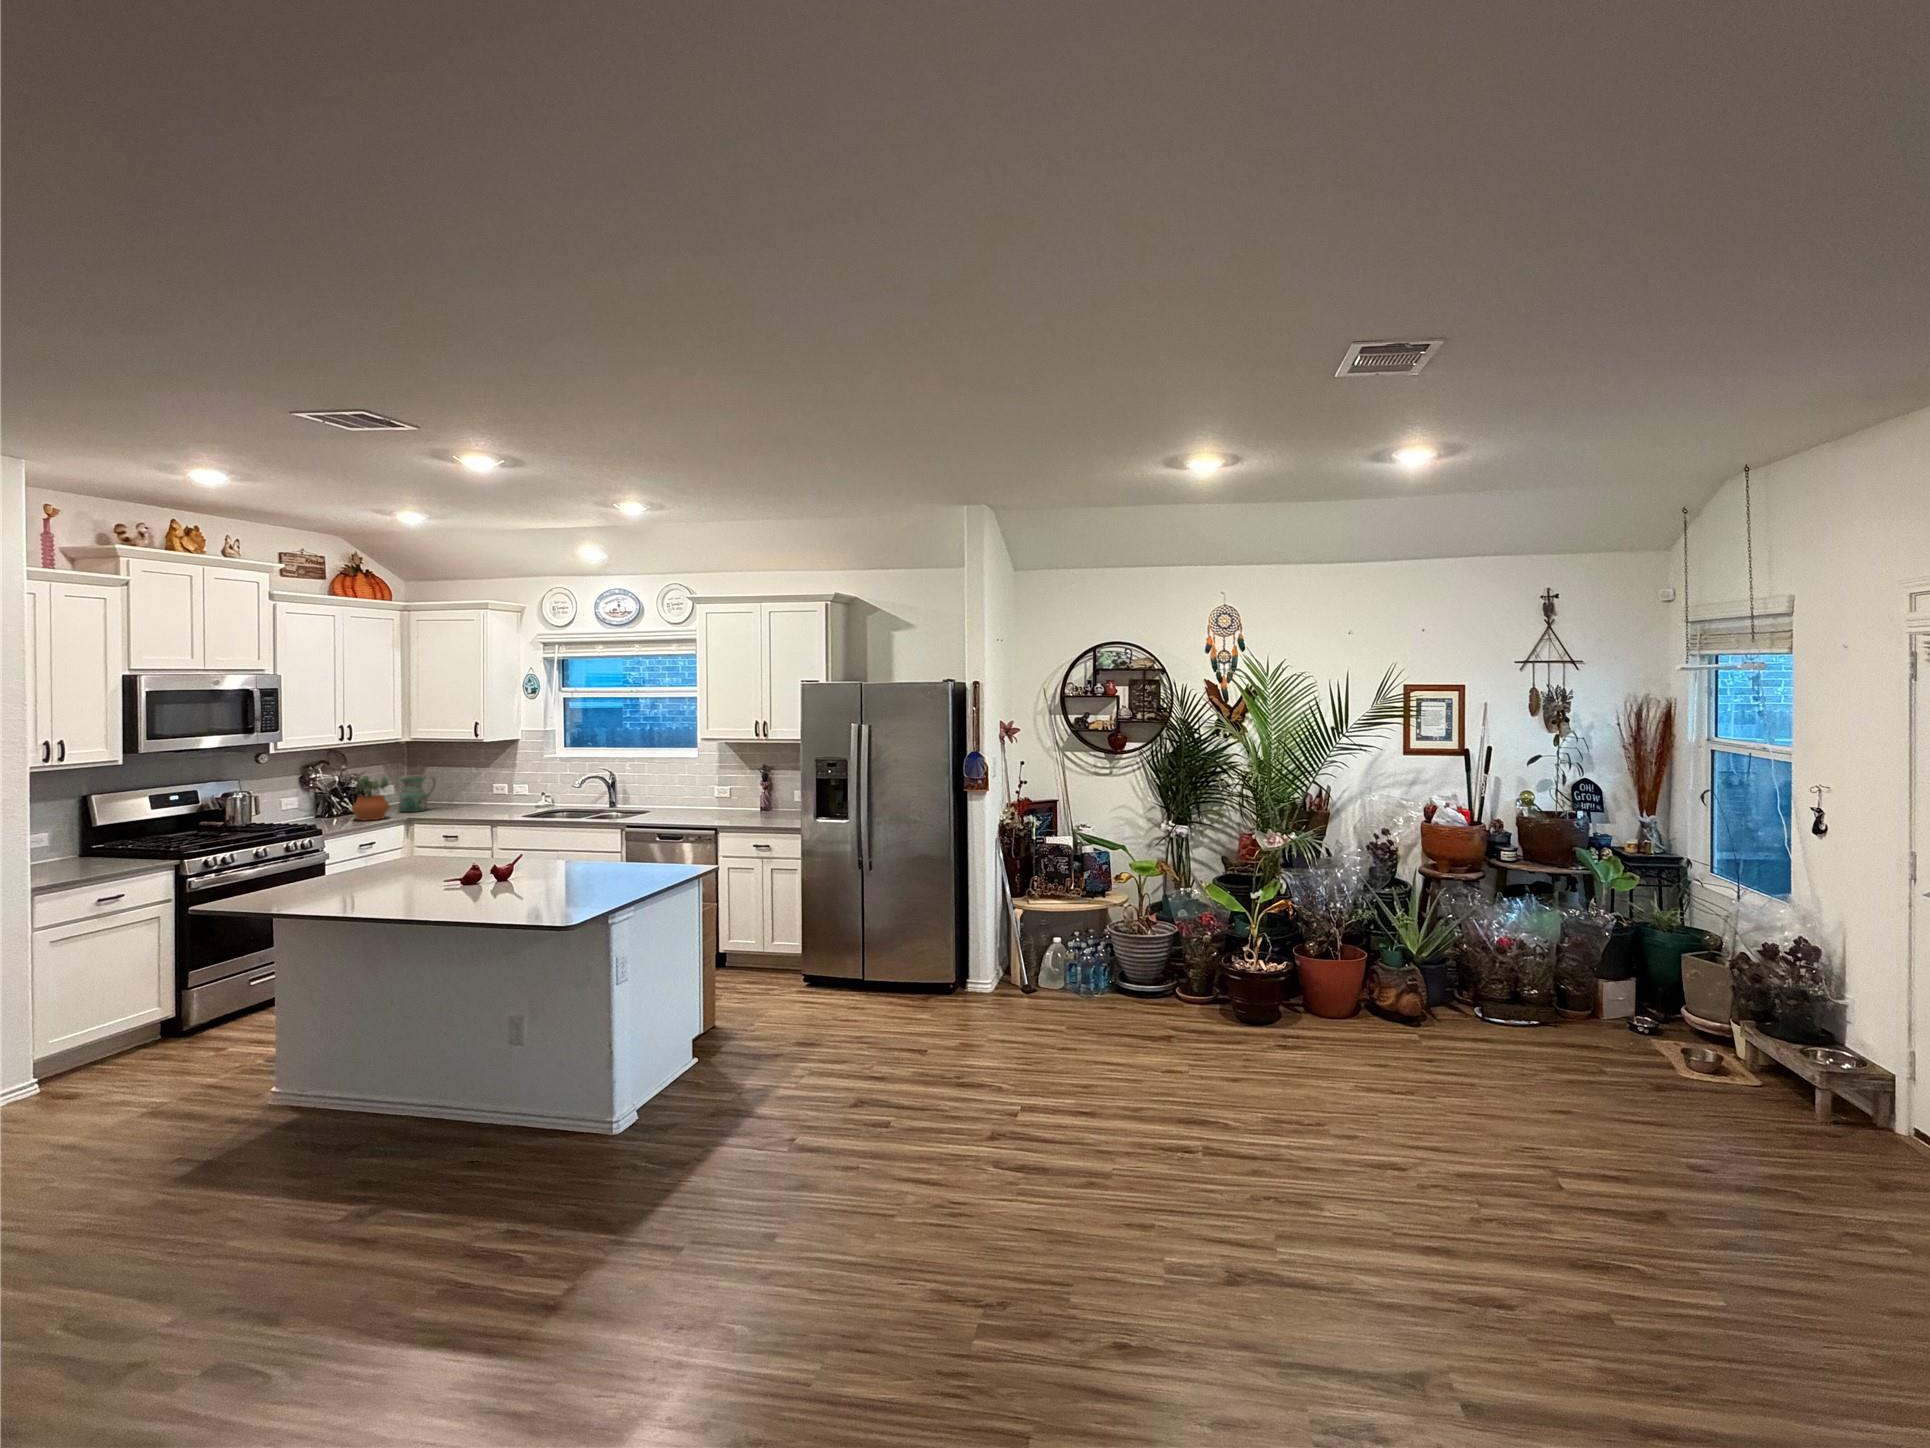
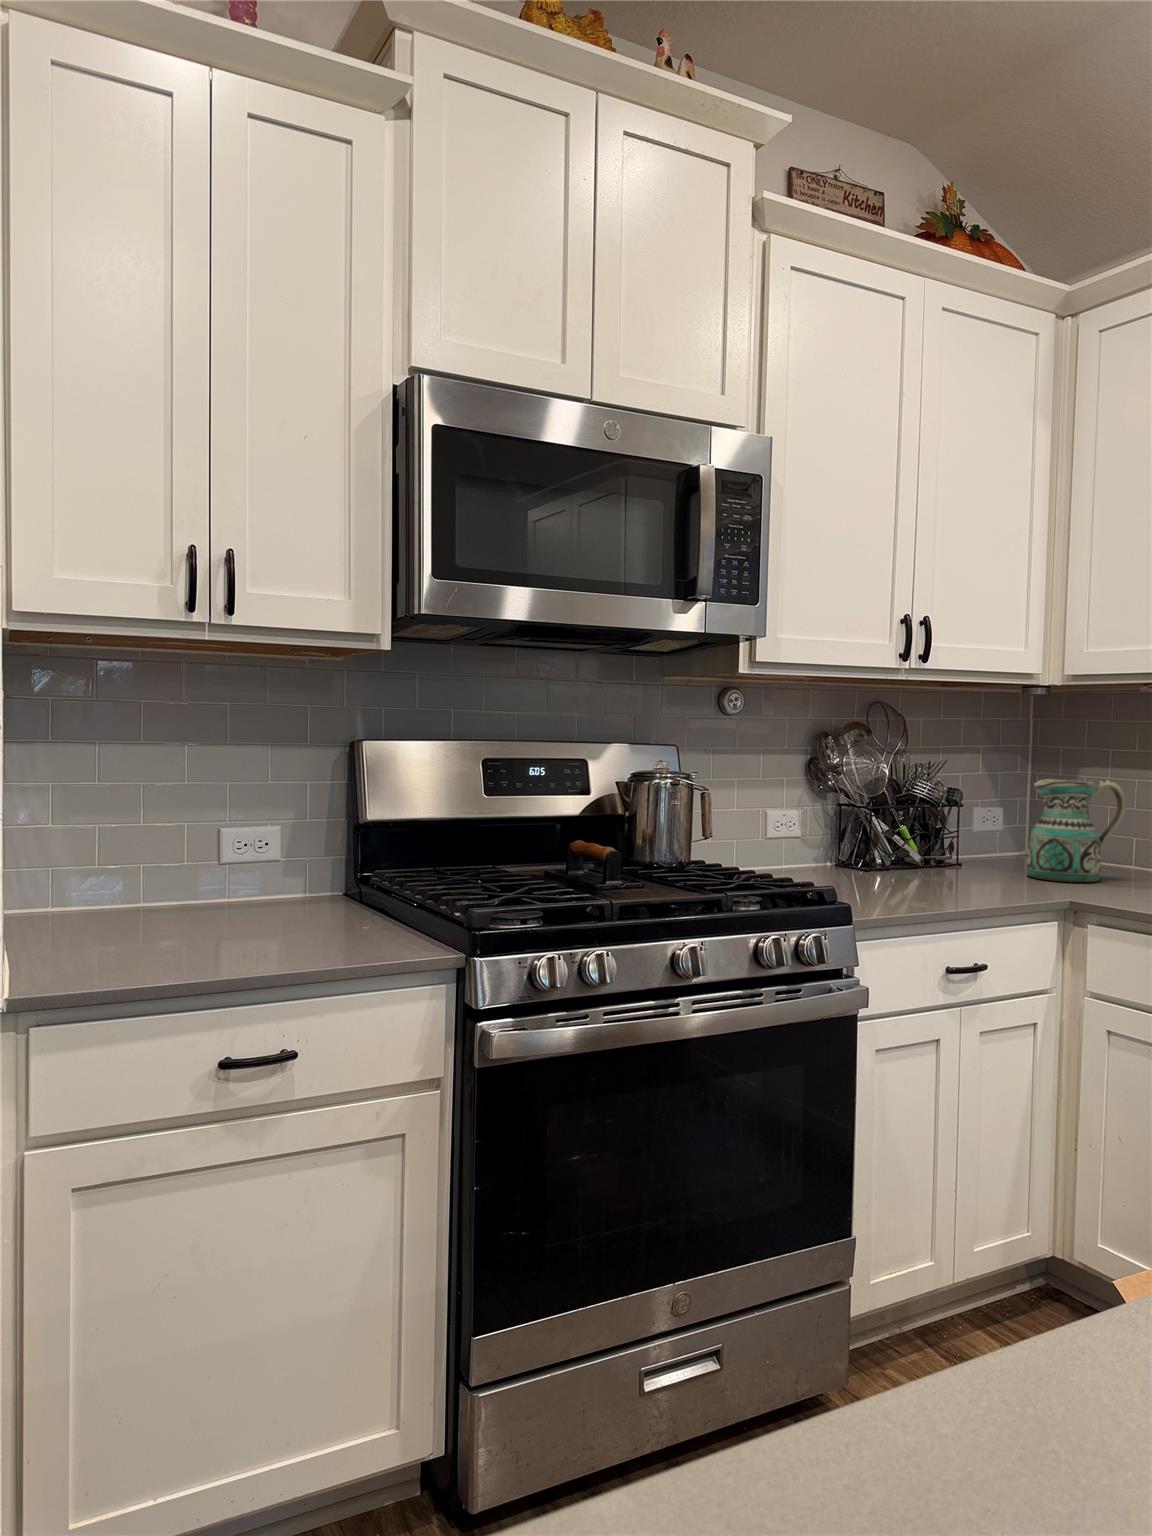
potted plant: present [352,776,390,820] -> none [919,761,1019,892]

